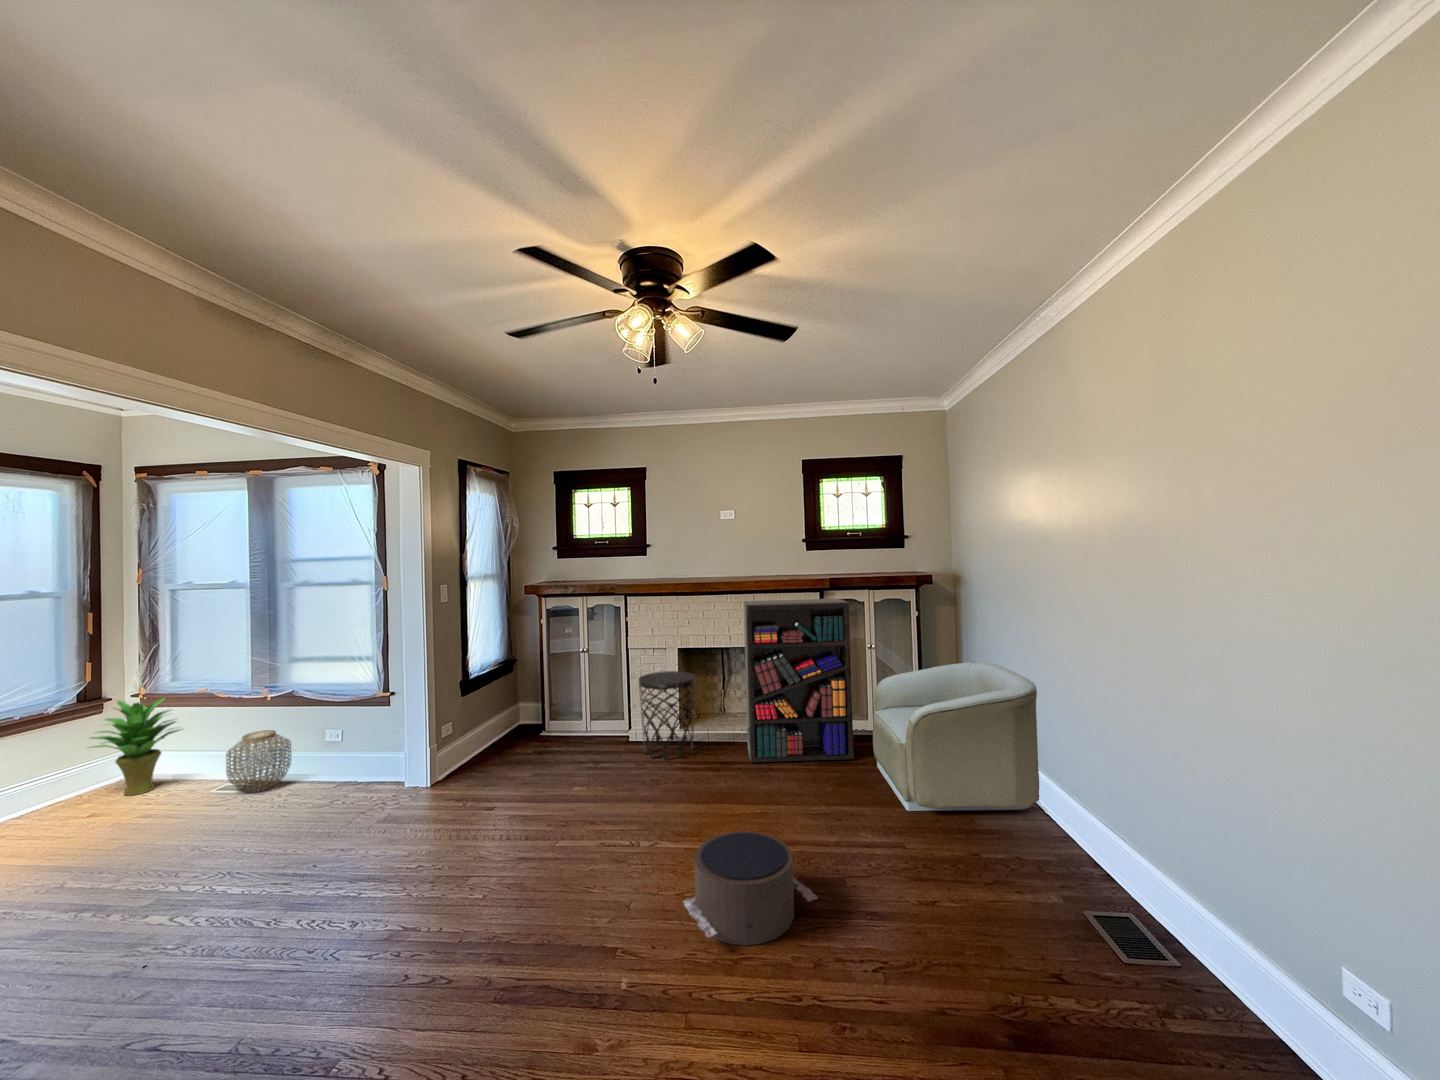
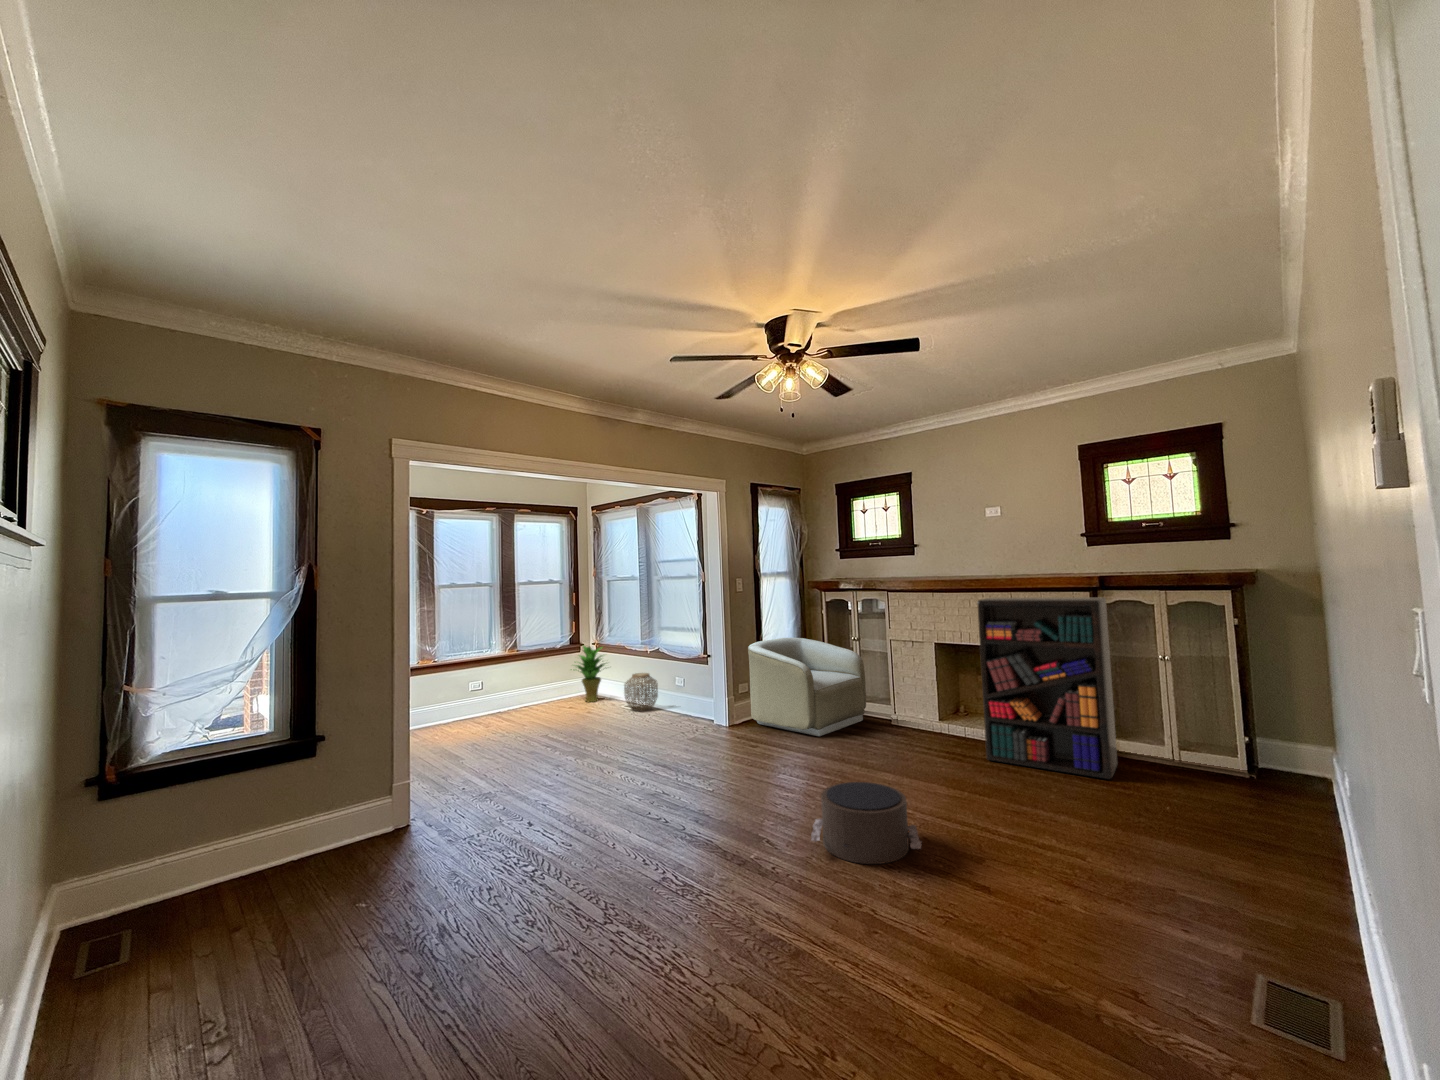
armchair: present [873,662,1039,811] -> present [748,638,866,736]
side table: present [639,671,695,760] -> none [886,663,942,745]

